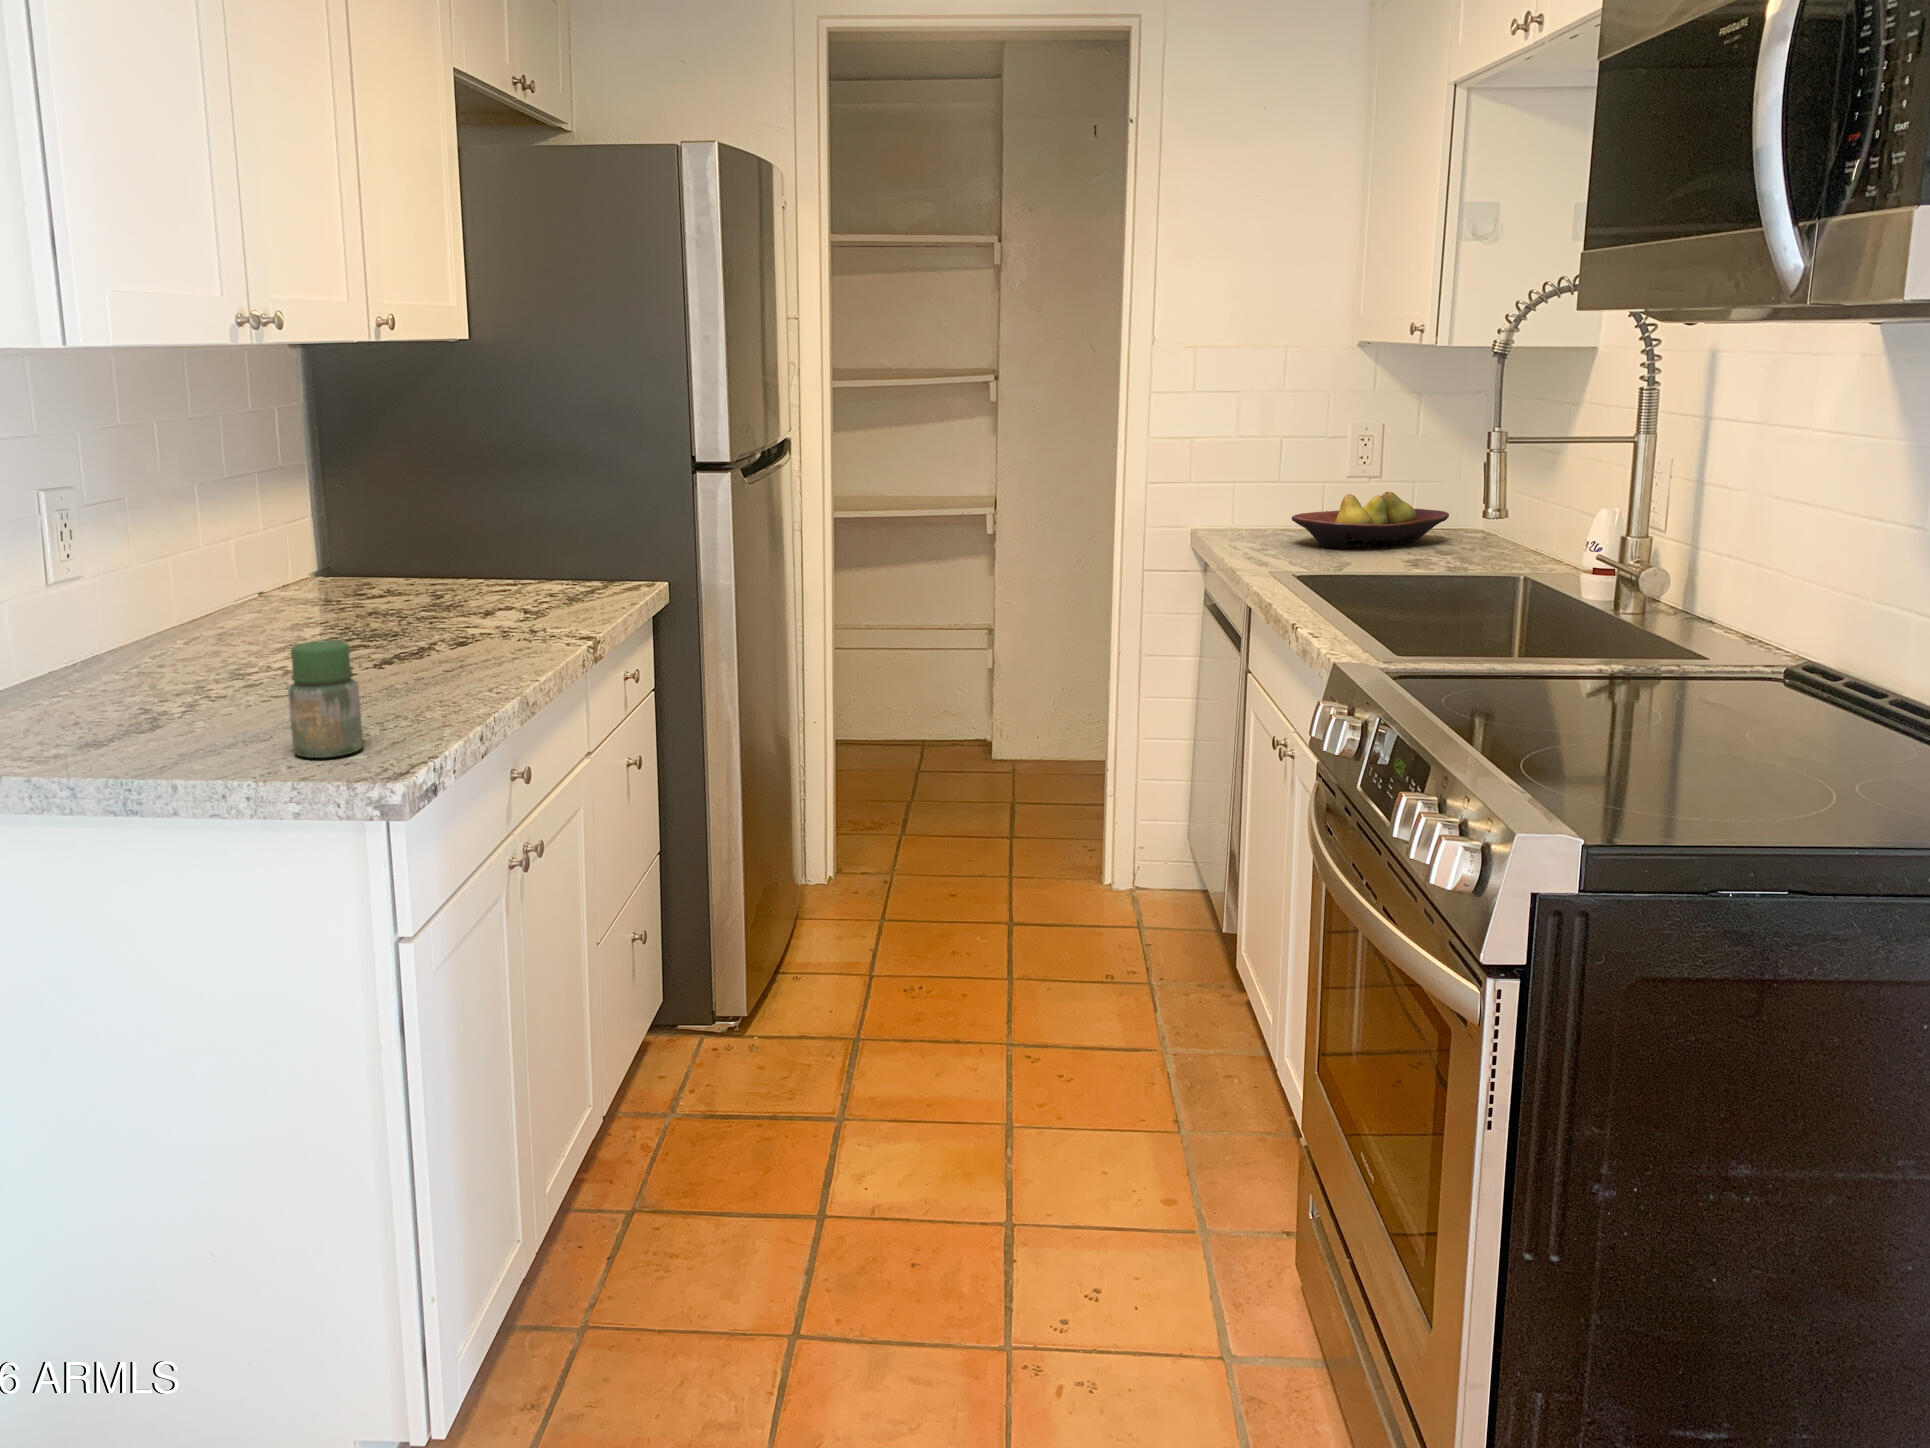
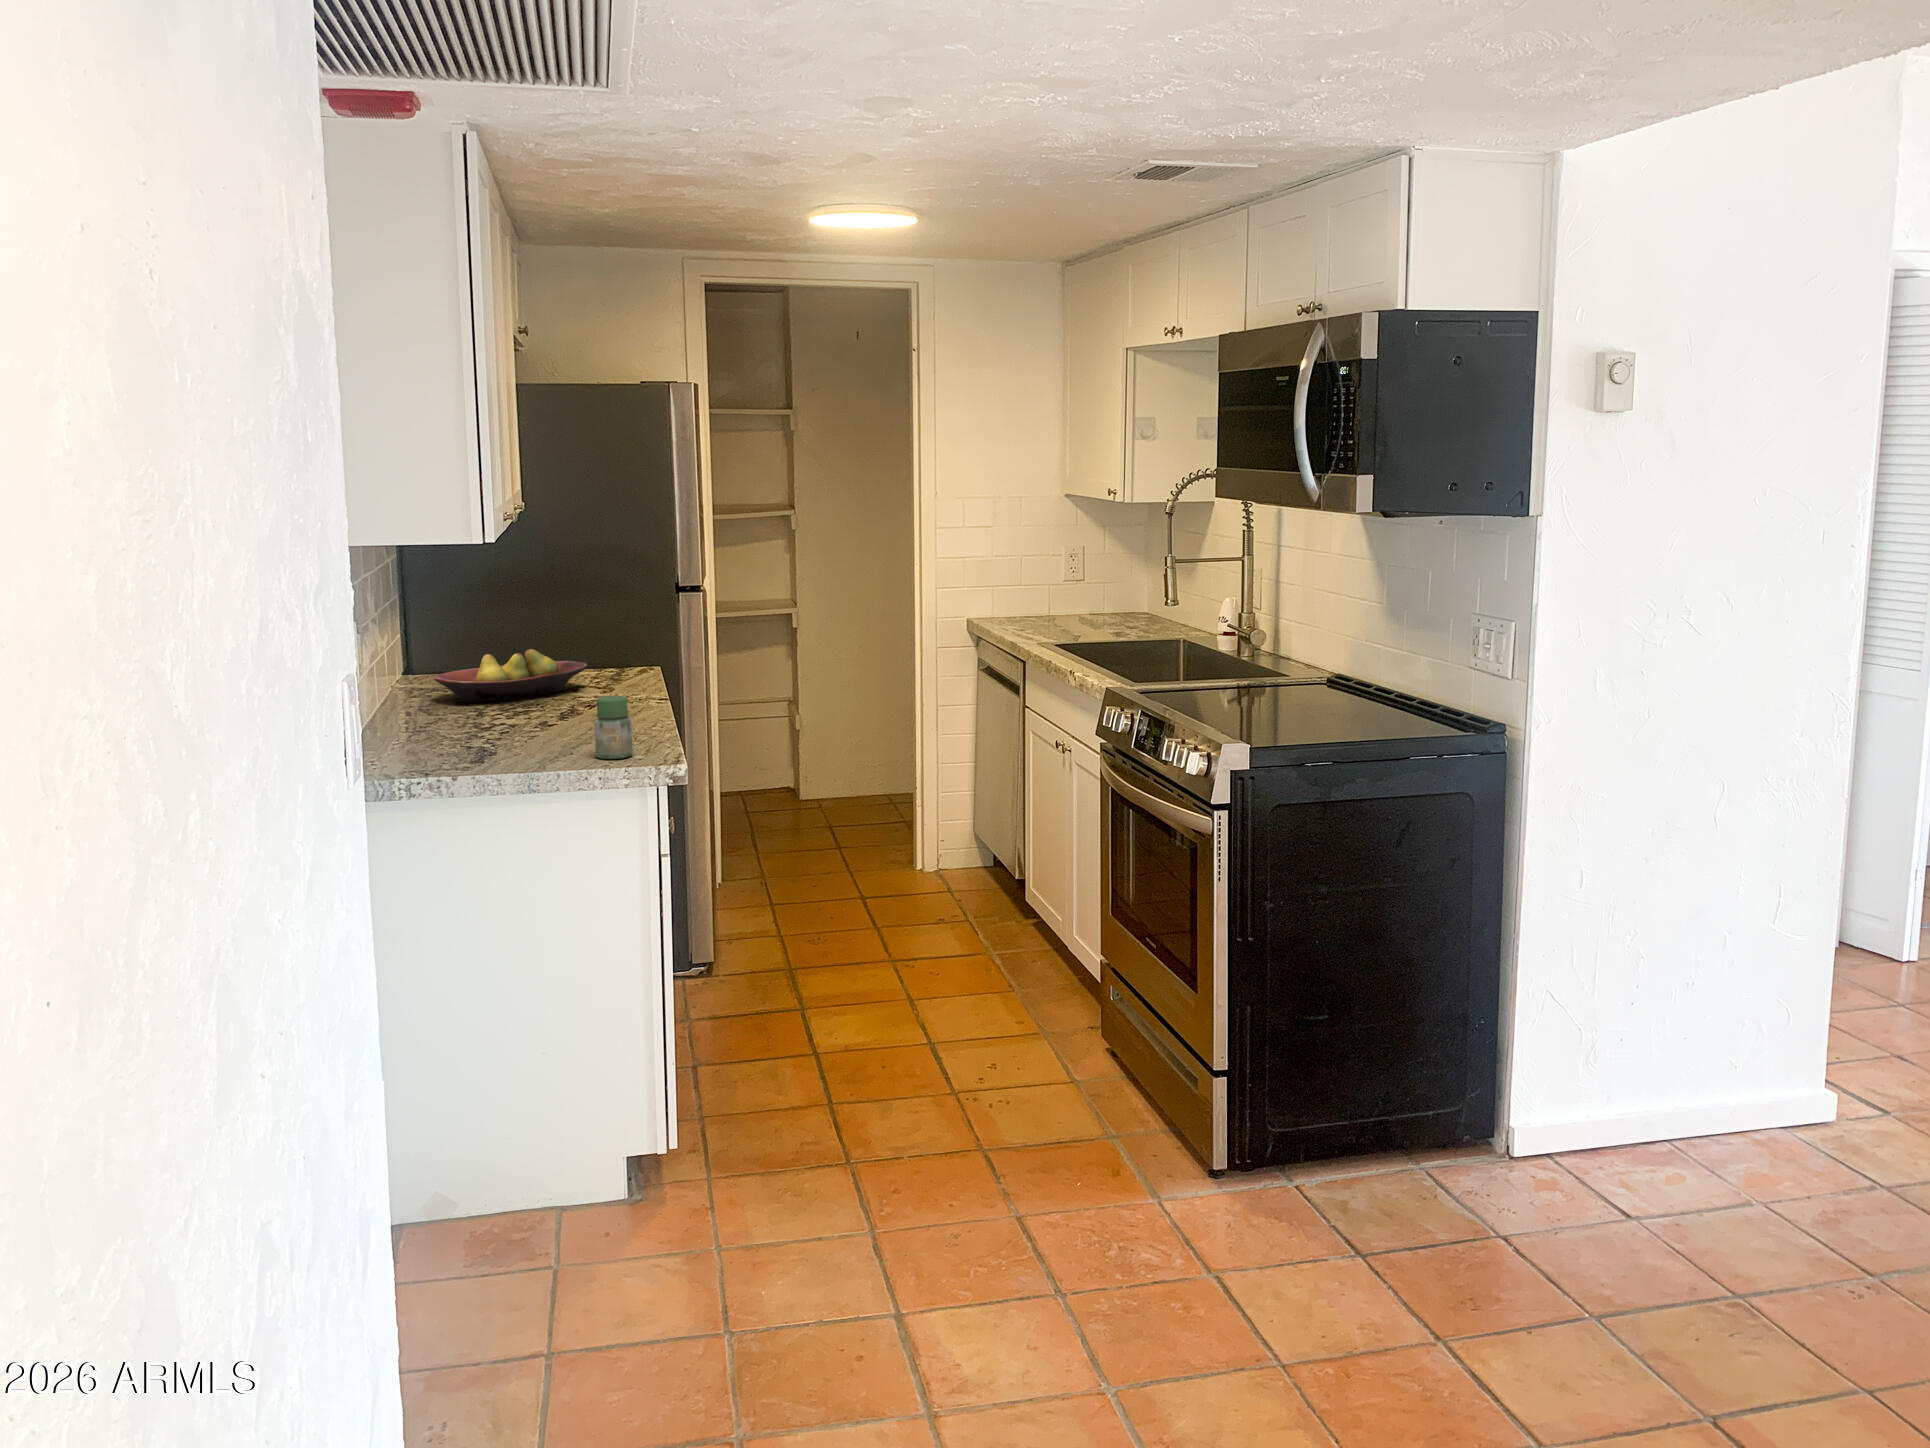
fruit bowl: present [1291,492,1449,548] -> present [434,649,587,702]

